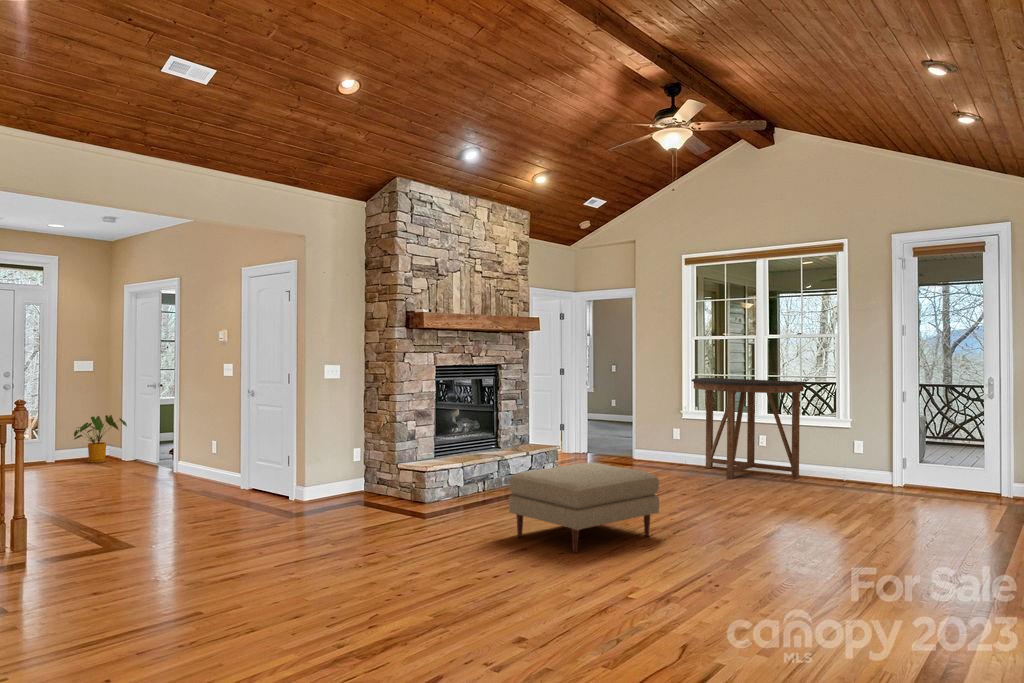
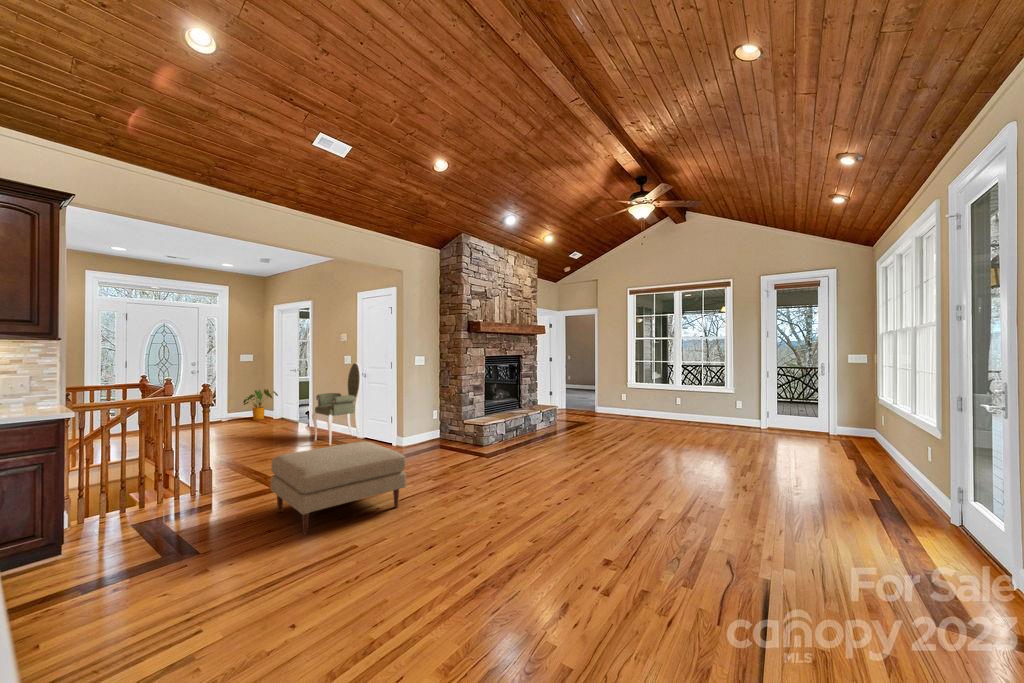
armchair: none [172,374,247,499] -> present [312,362,362,445]
console table: present [691,378,806,479] -> none [635,363,707,425]
ottoman: present [509,463,659,553] -> present [271,441,406,534]

